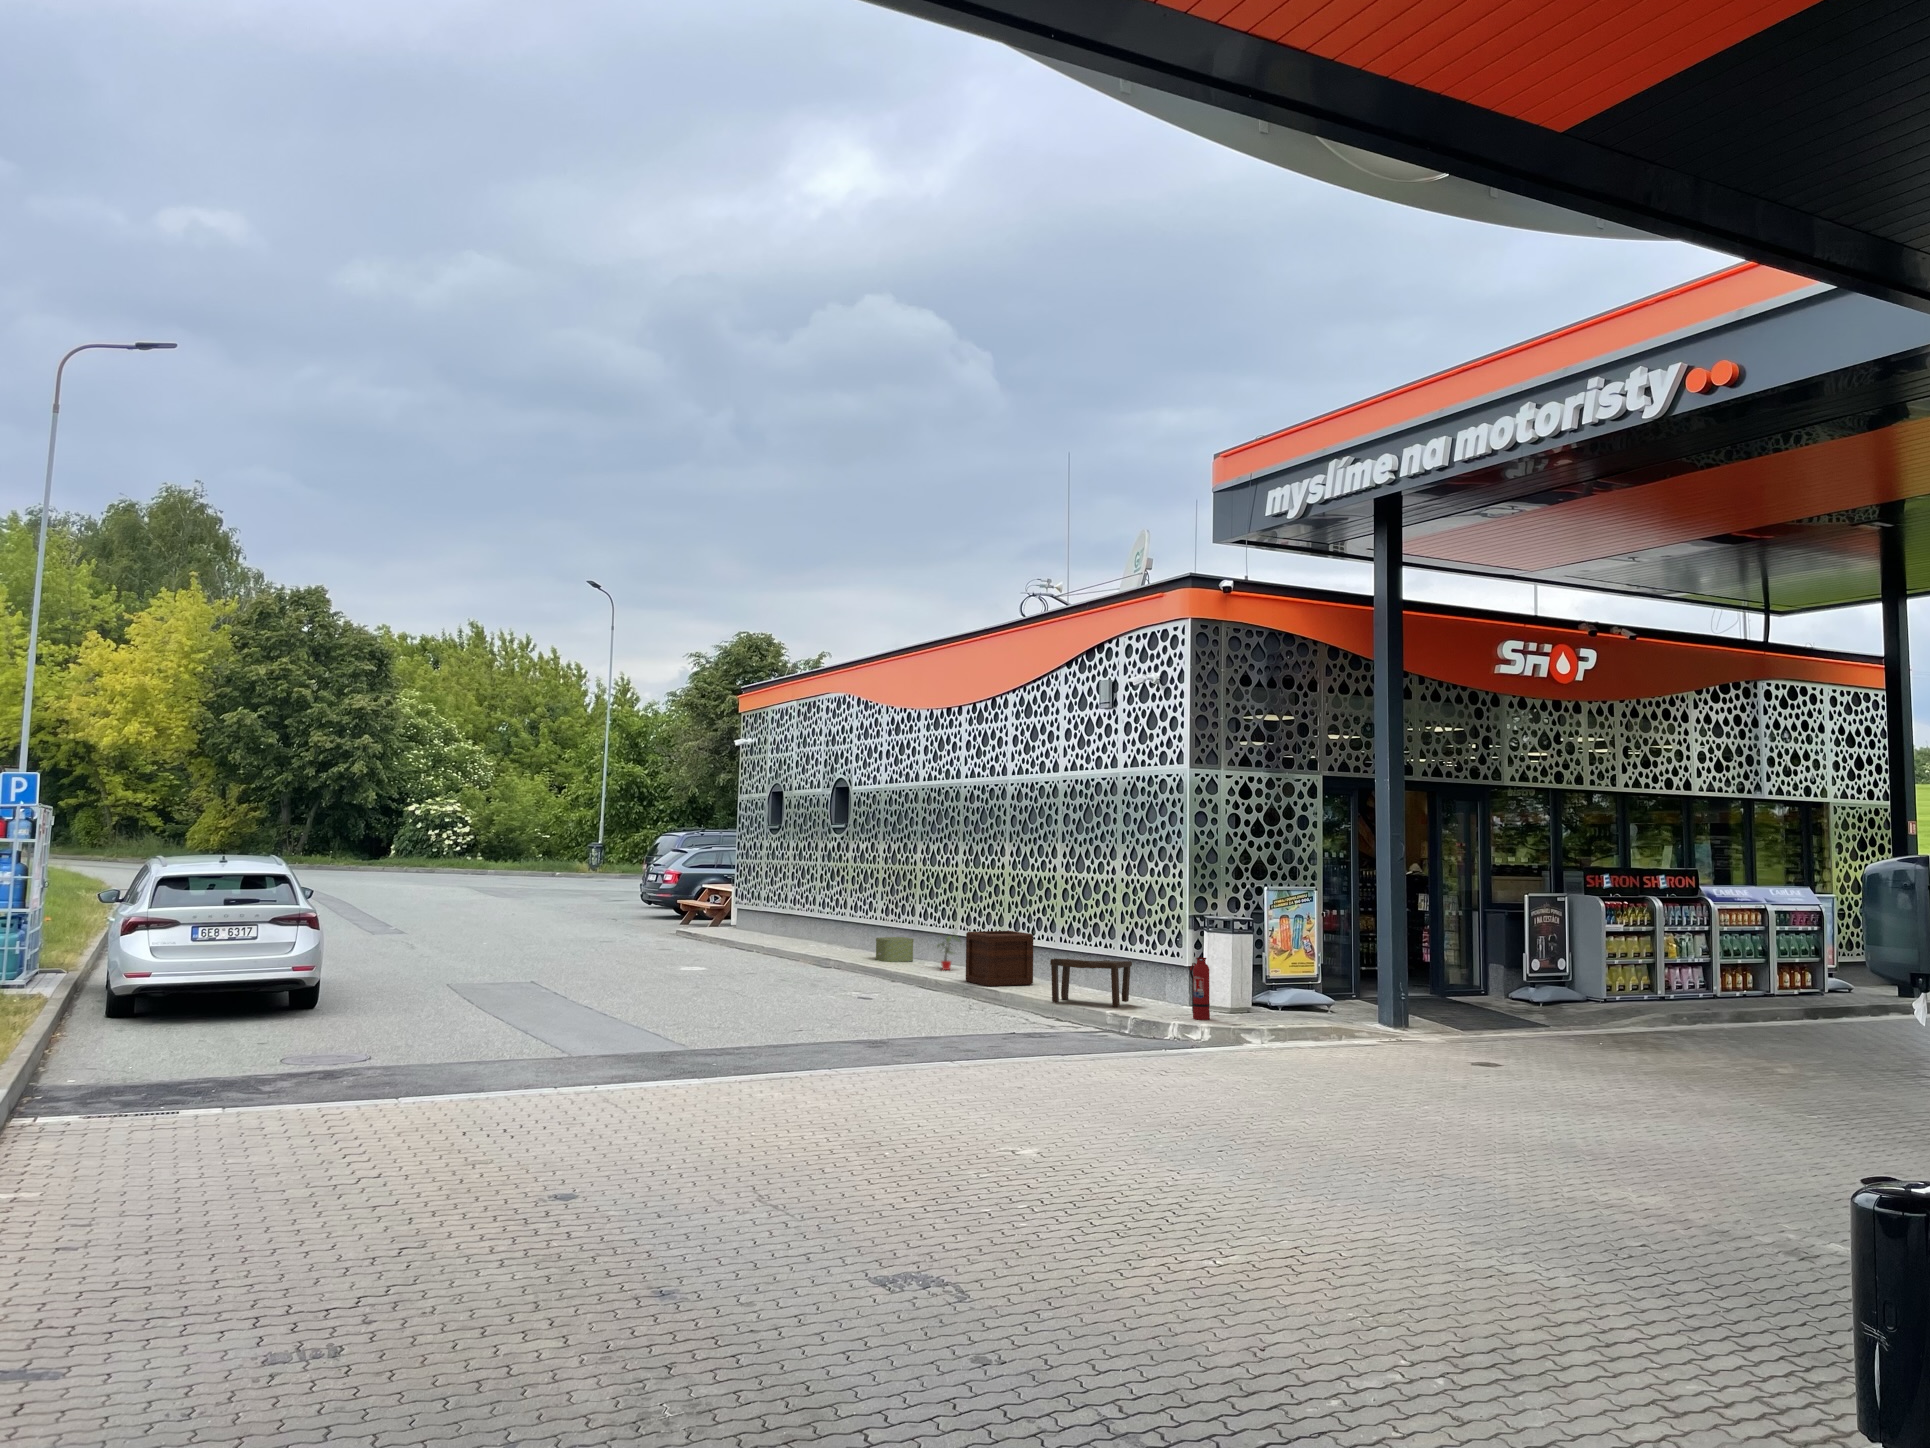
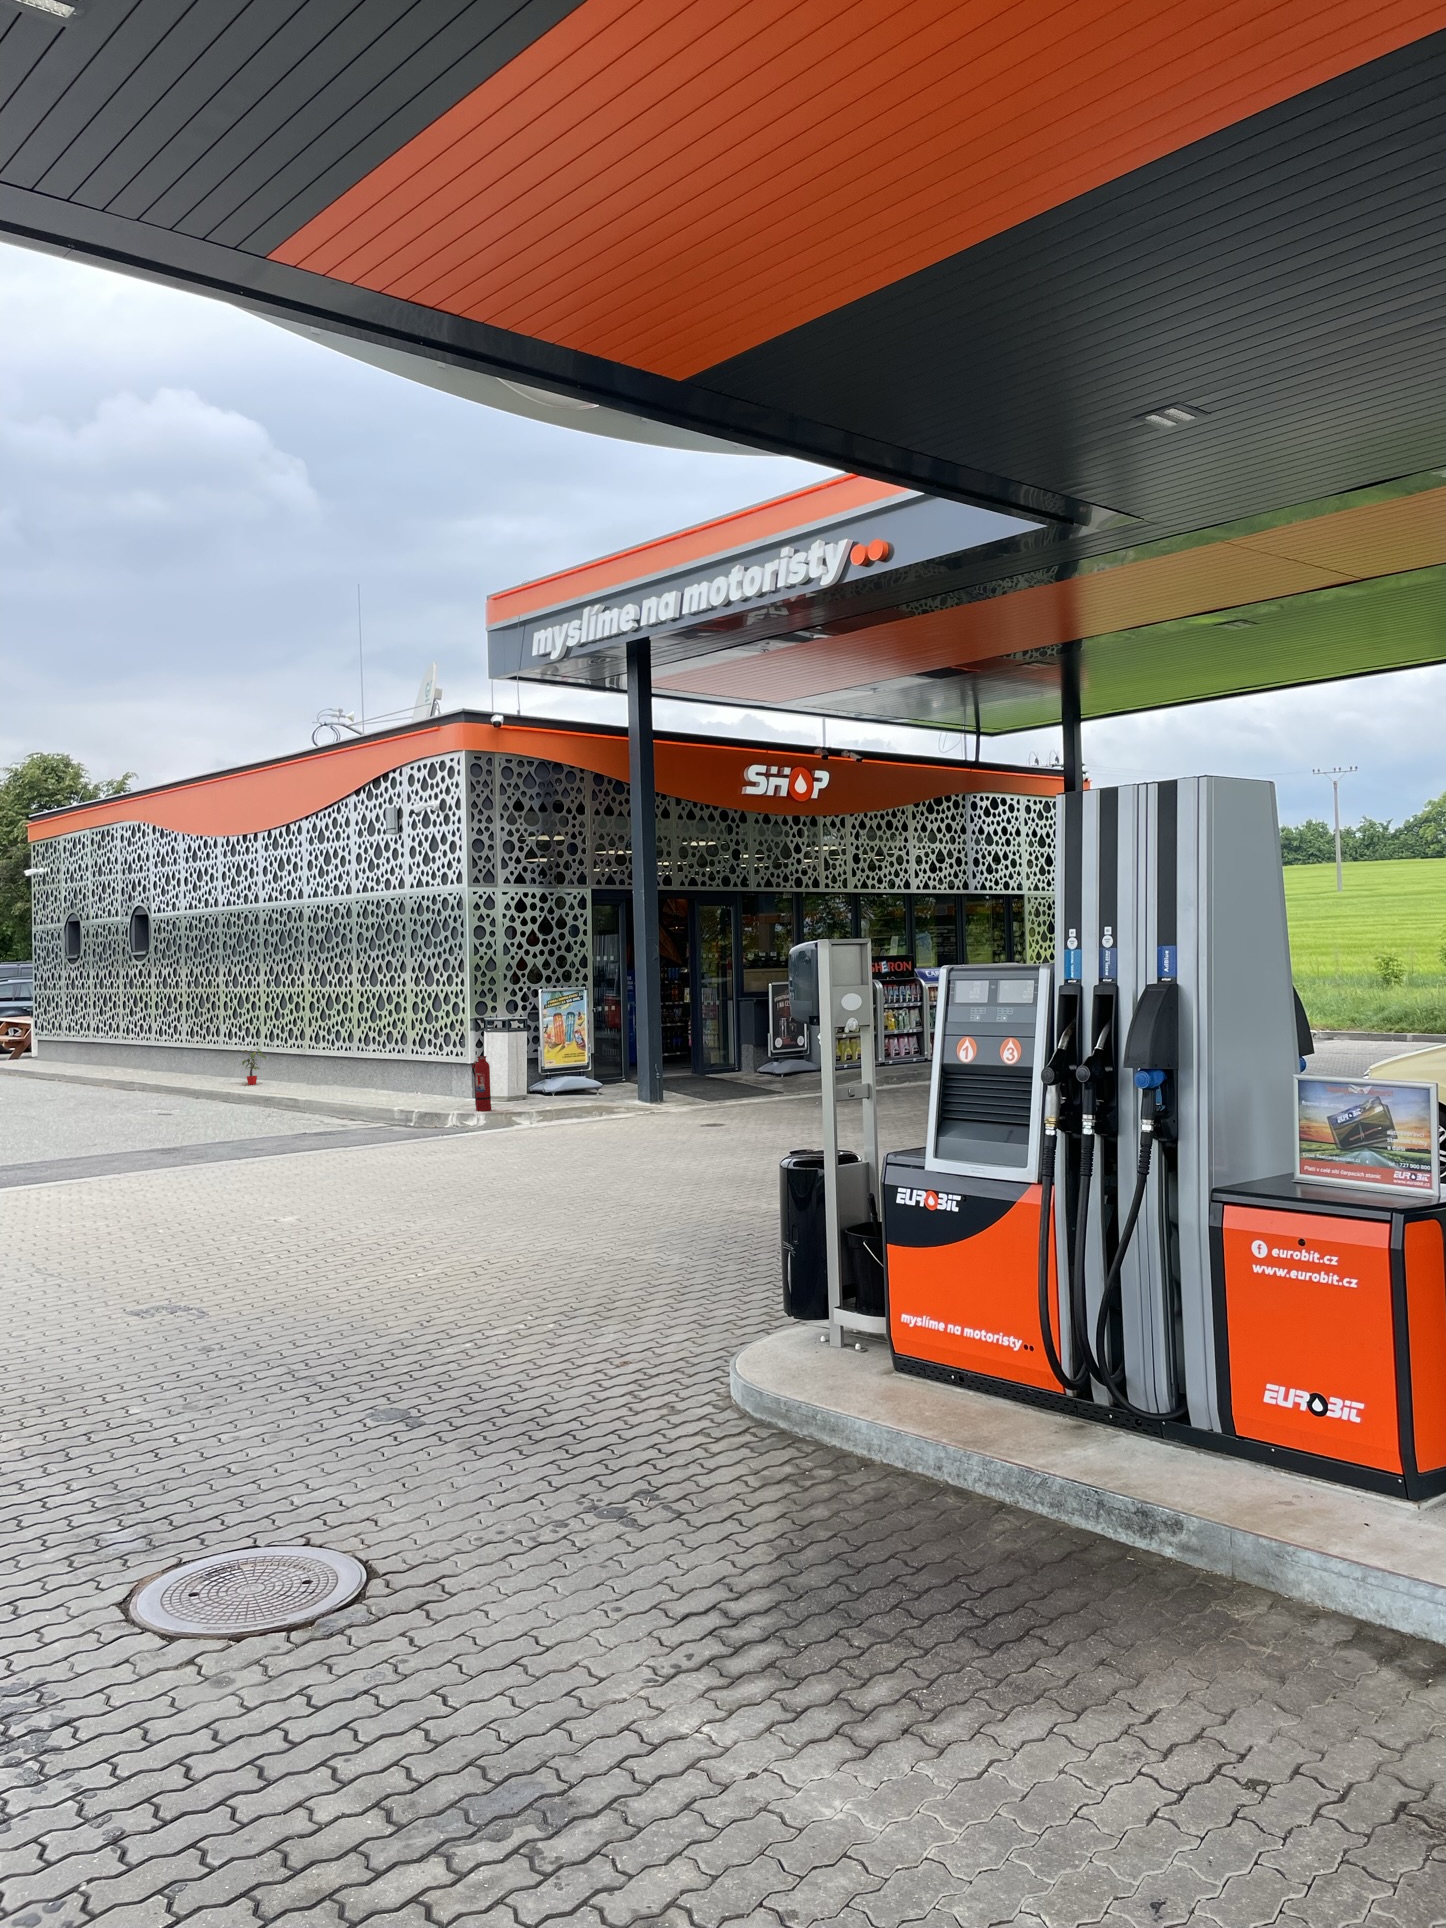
wooden crate: present [966,931,1033,987] -> none [267,1044,334,1097]
storage box: present [876,937,914,962] -> none [181,1057,220,1081]
bench: present [1050,958,1132,1007] -> none [345,1064,423,1106]

